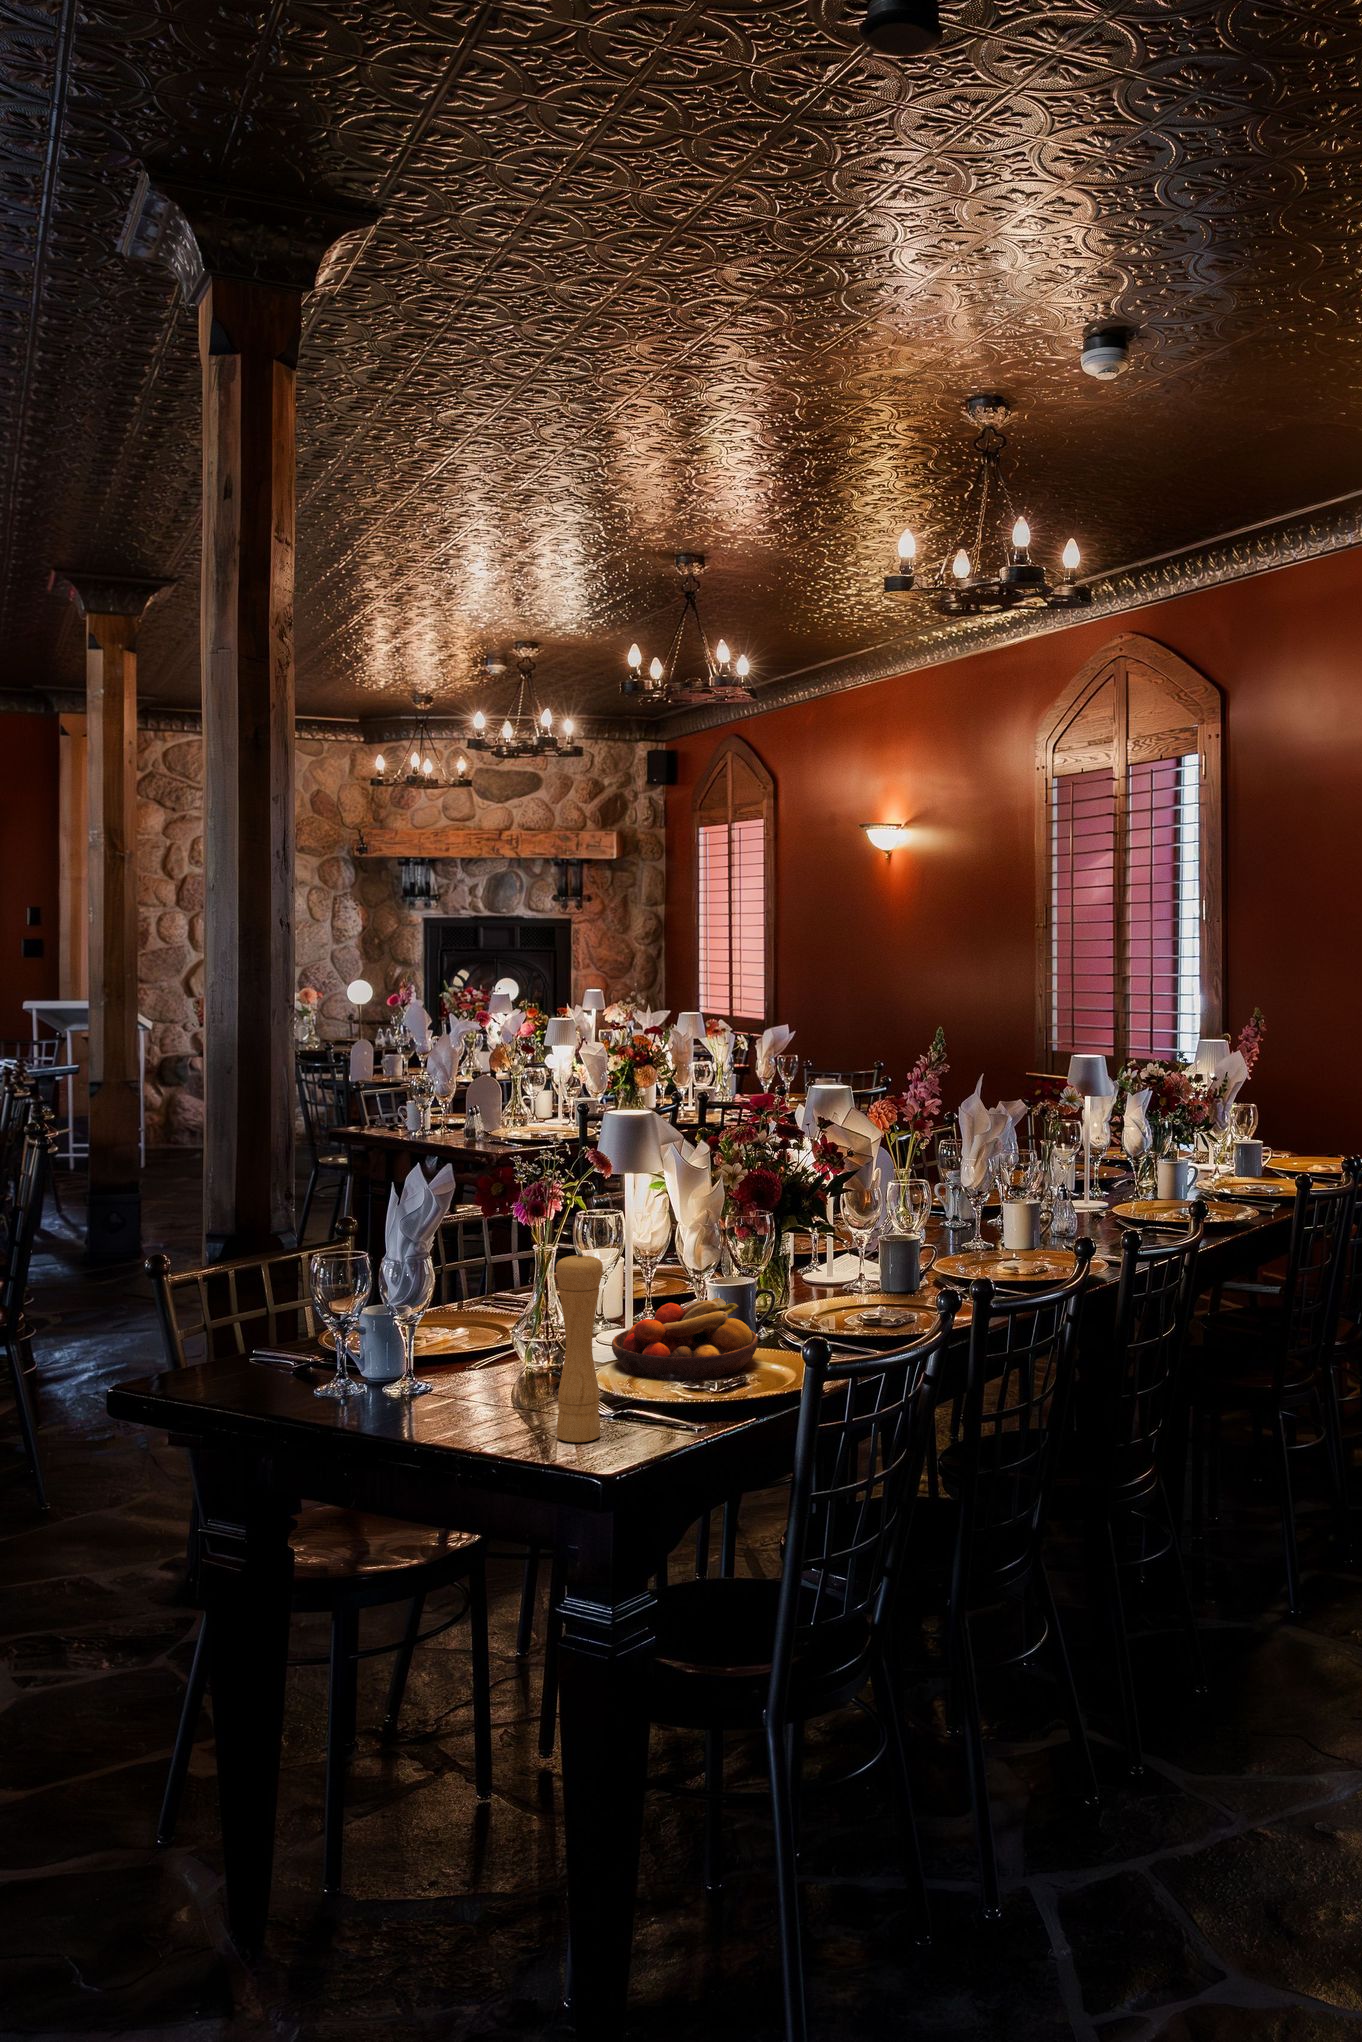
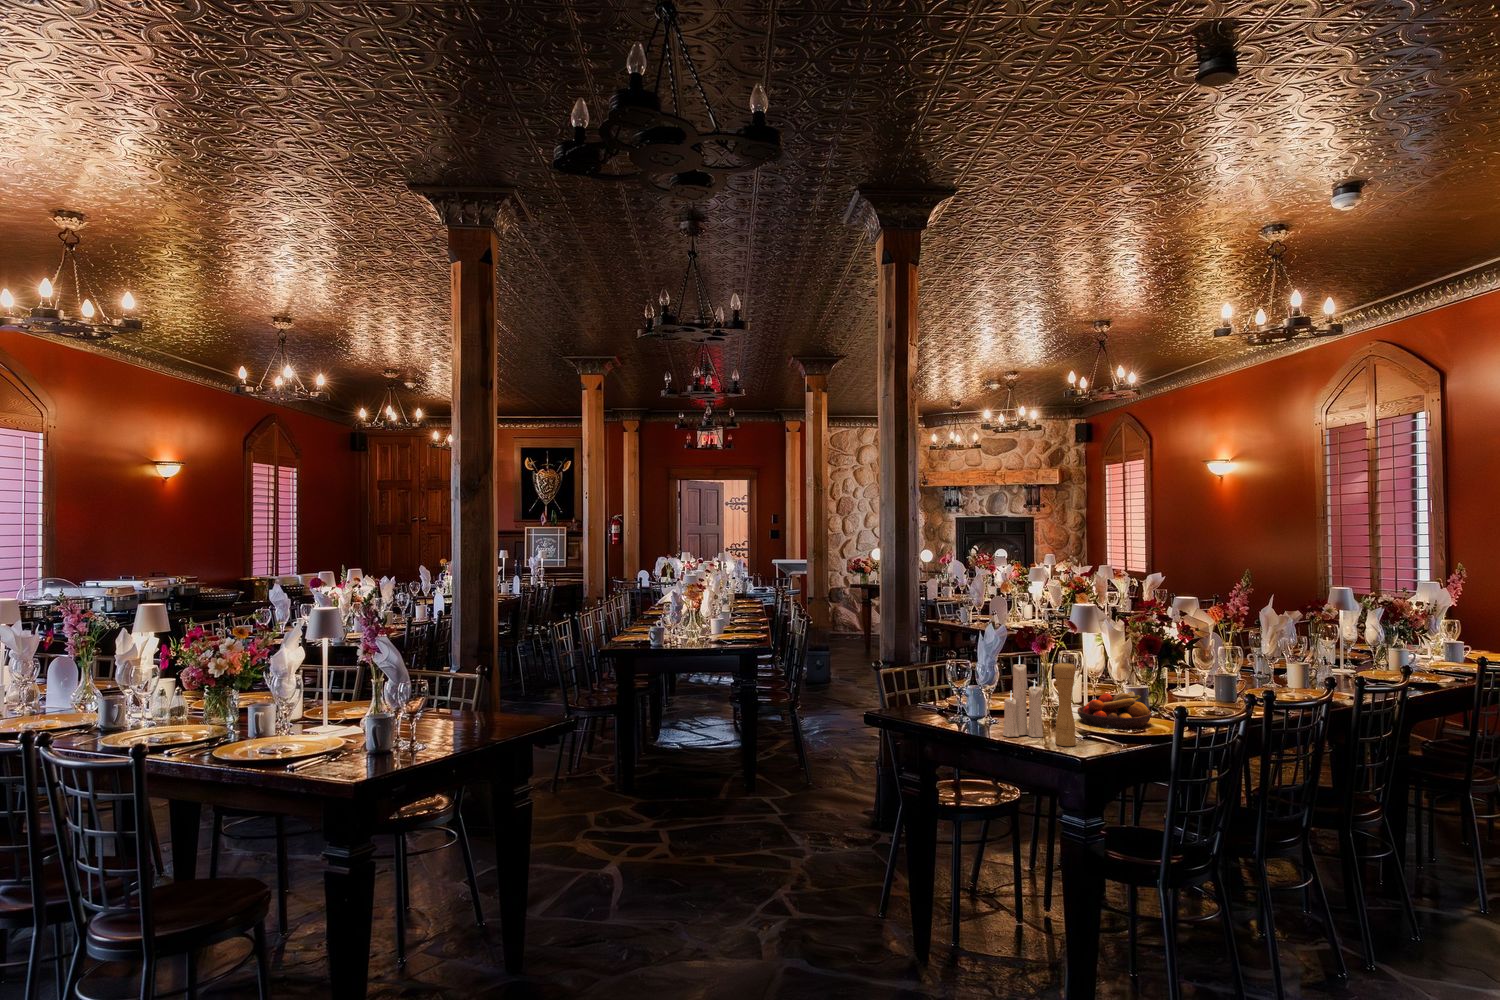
candle: none [444,1229,533,1427] -> present [1003,656,1043,737]

